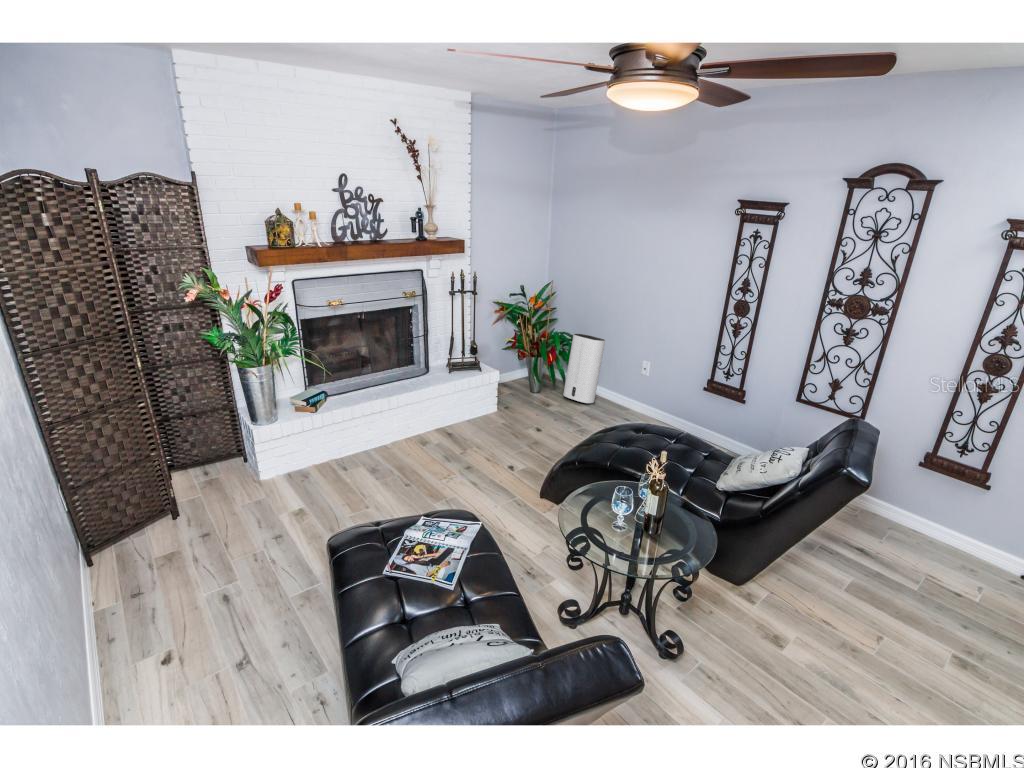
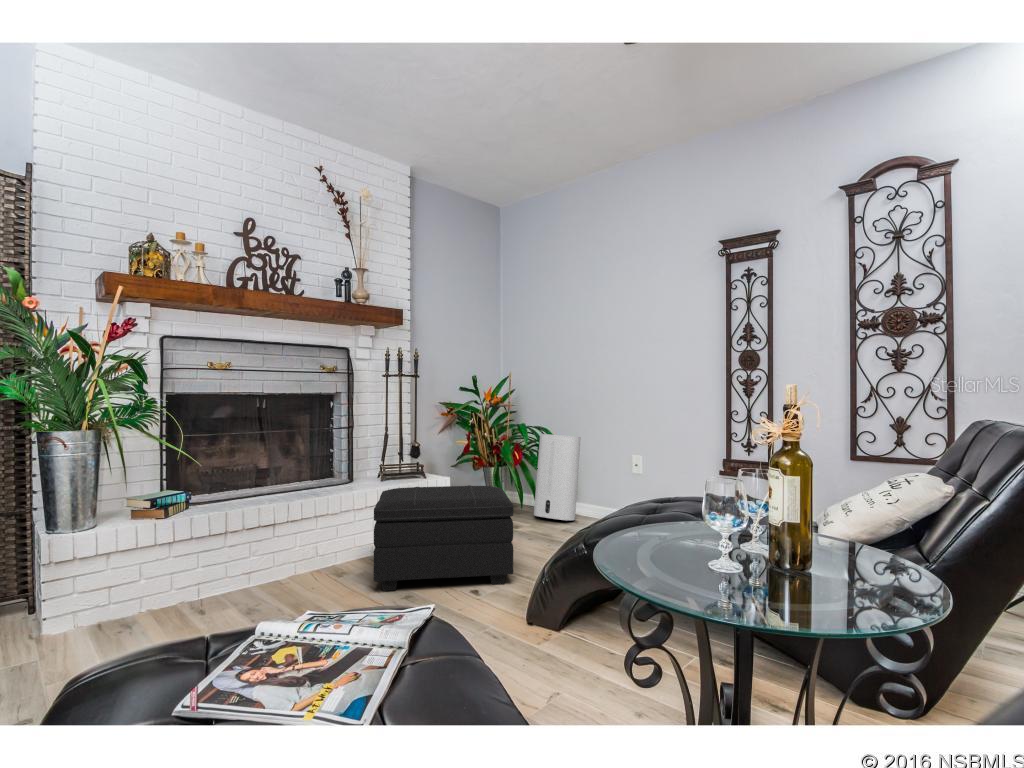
footstool: none [446,390,539,463] -> present [373,485,513,591]

